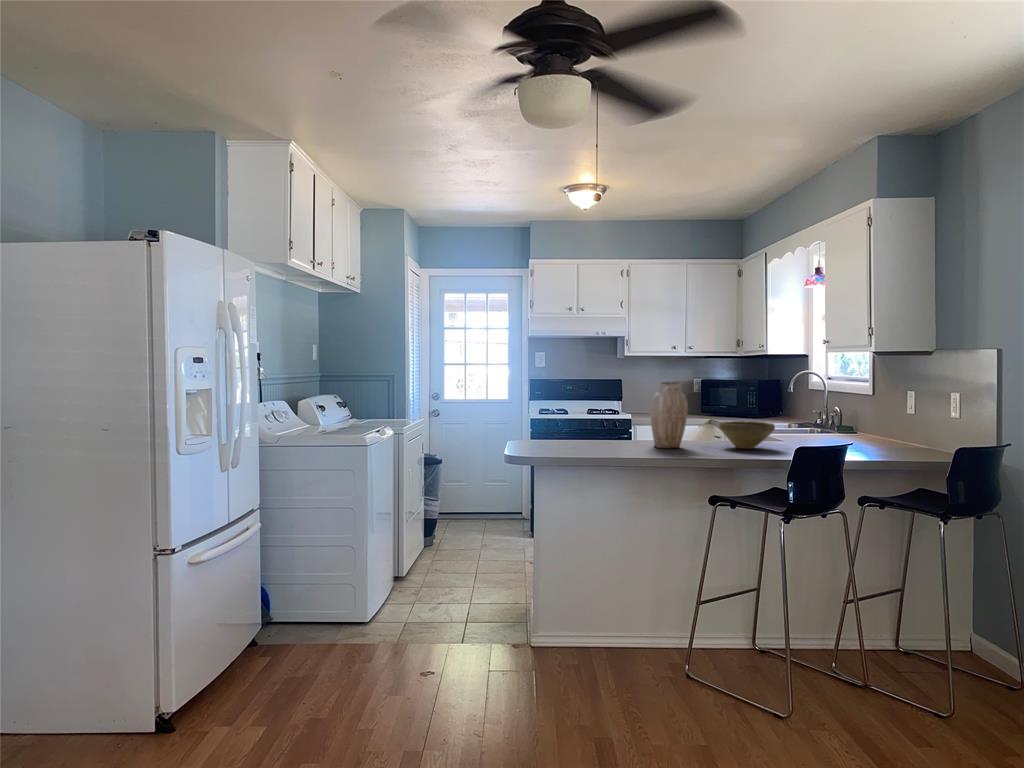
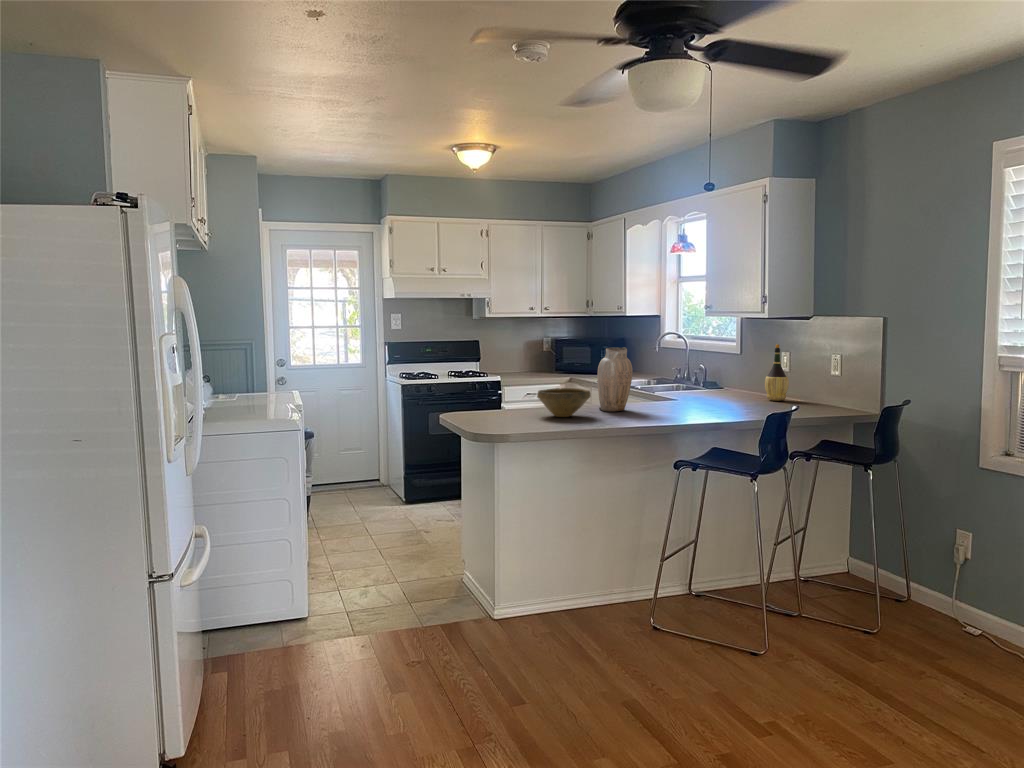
wine bottle: none [874,384,904,449] -> present [765,344,789,401]
bowl: present [719,421,775,449] -> present [537,388,591,417]

